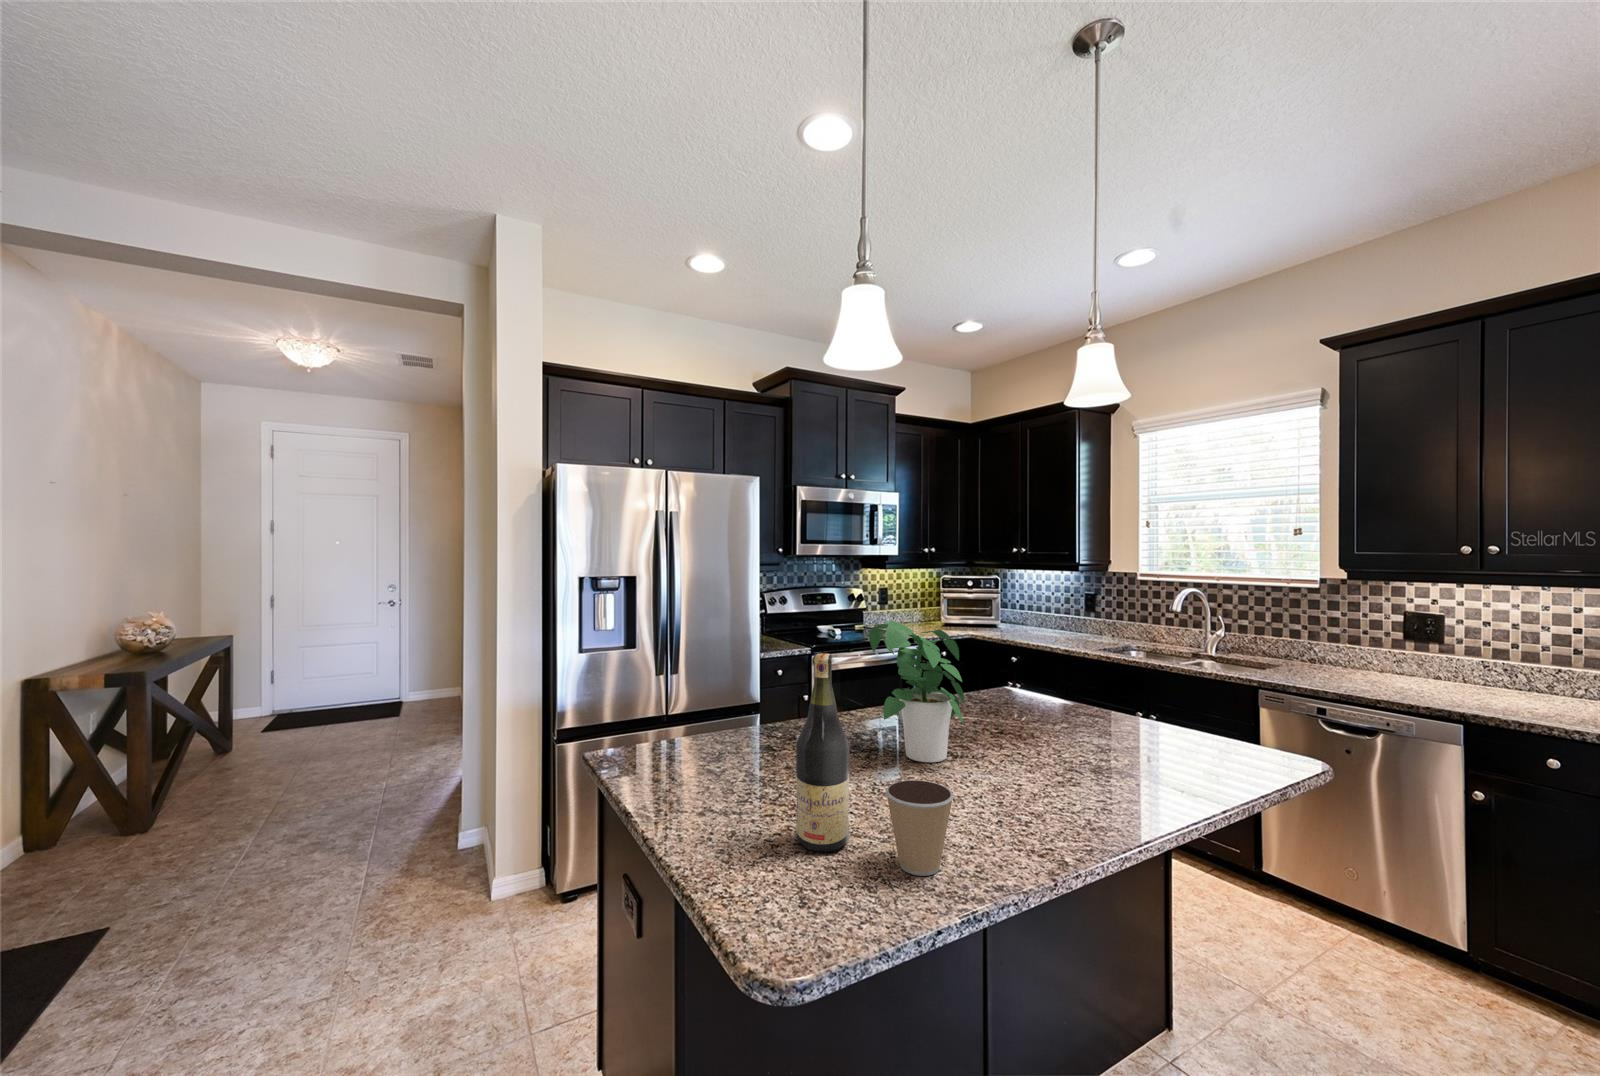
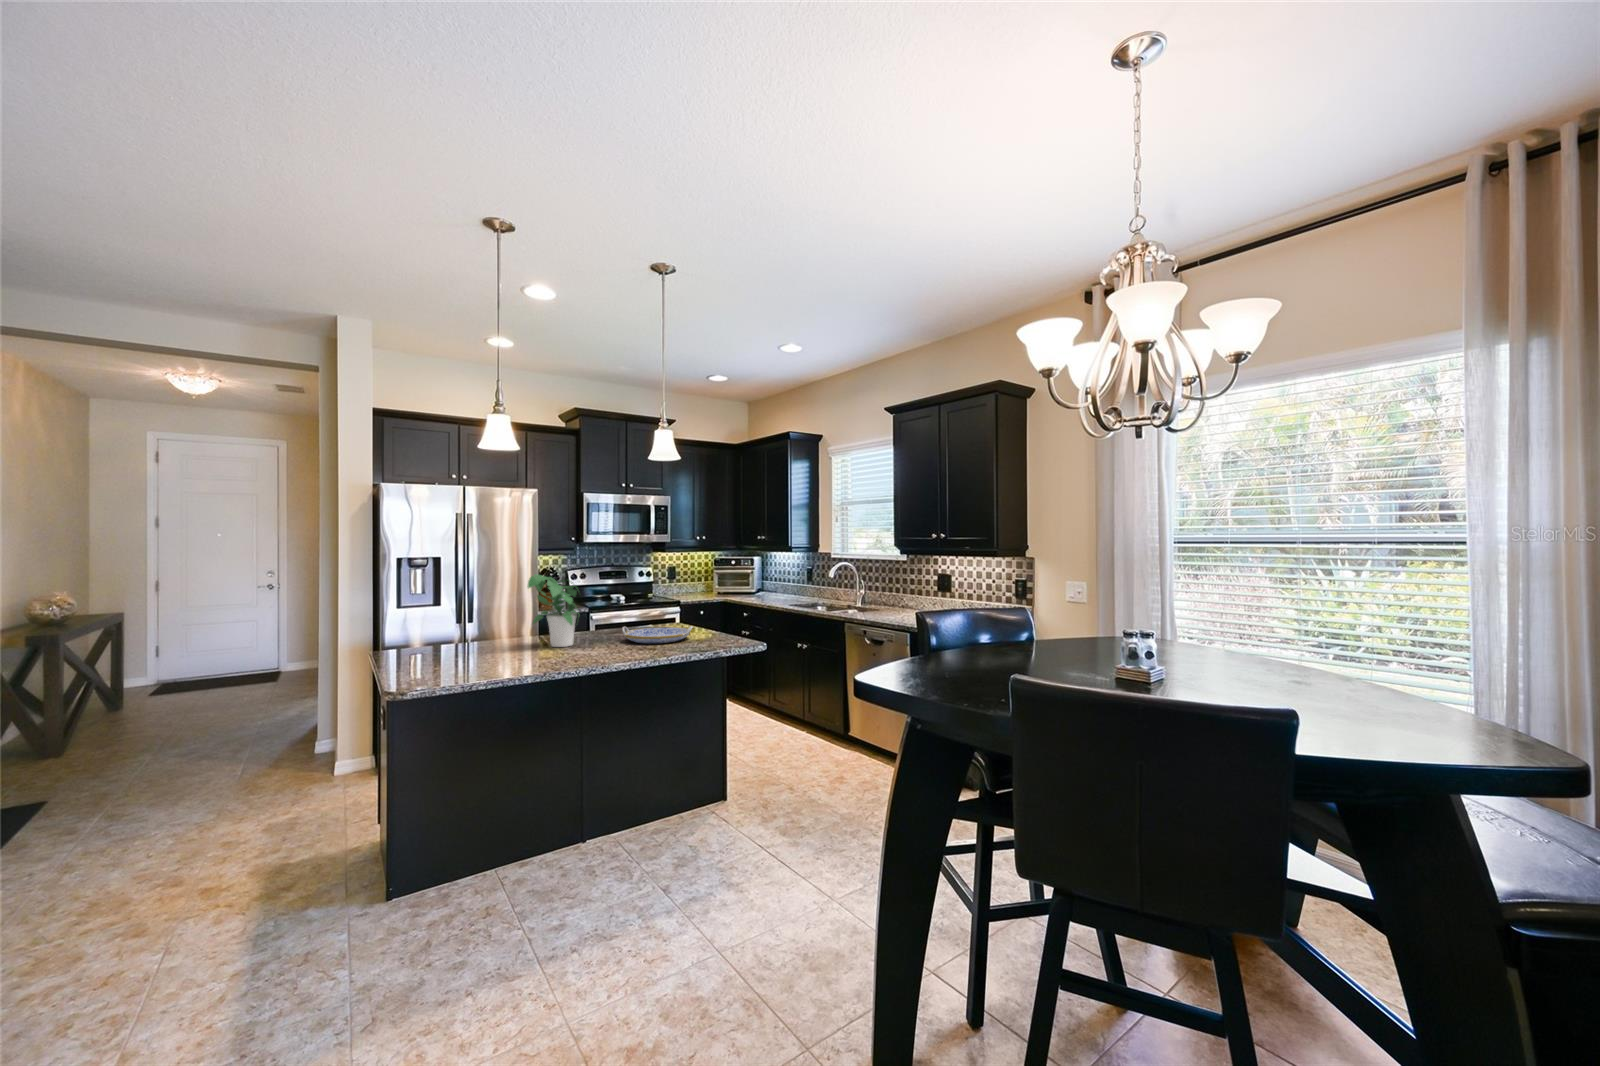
wine bottle: present [796,653,849,852] -> none [447,584,473,669]
serving tray: none [1019,714,1161,760] -> present [622,626,693,644]
coffee cup: present [886,780,954,876] -> none [477,637,508,671]

